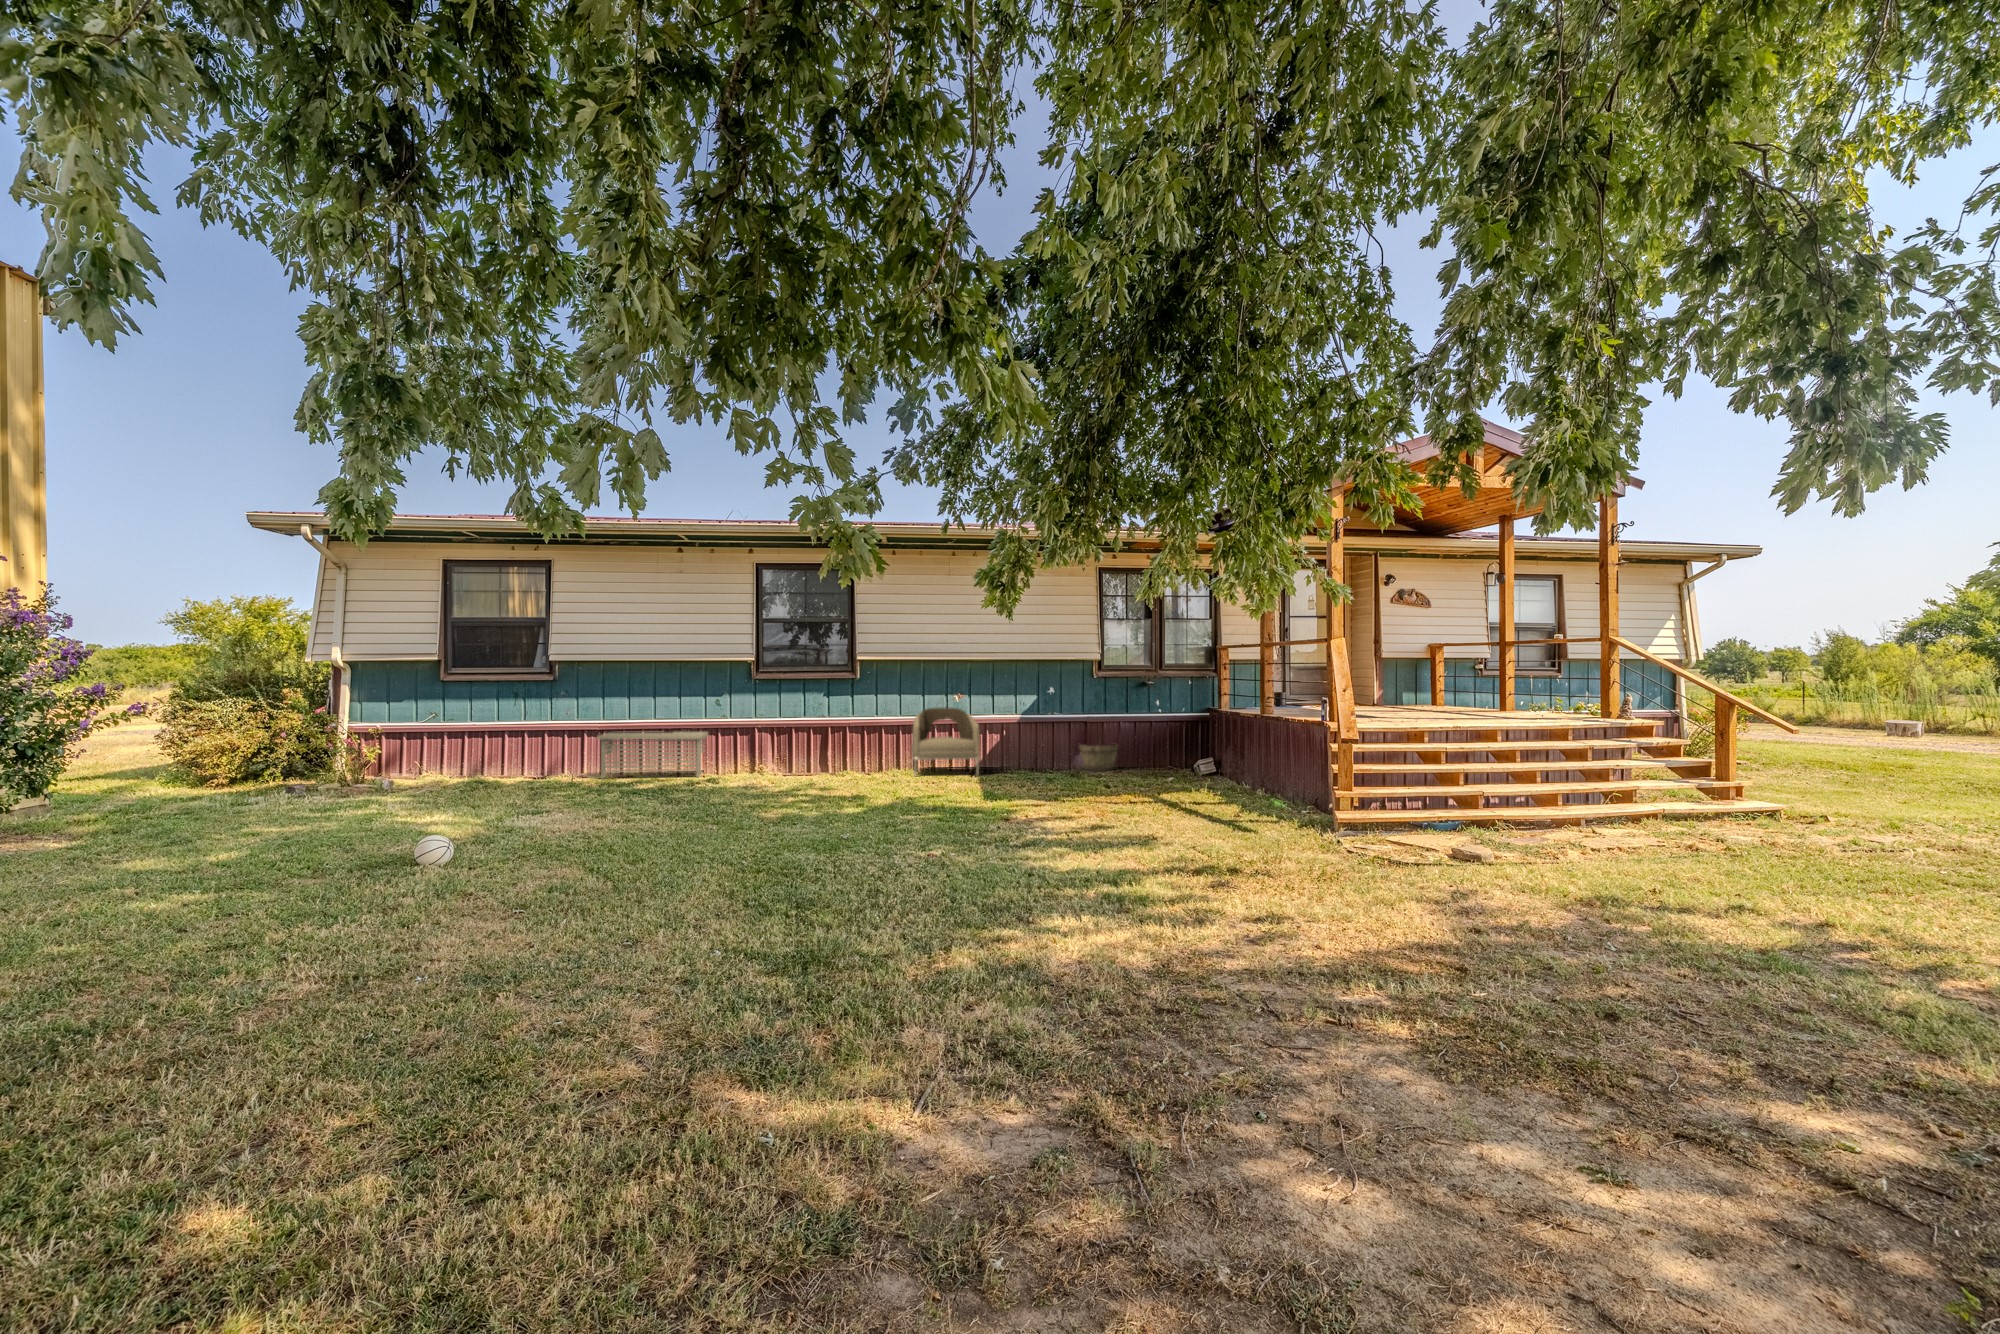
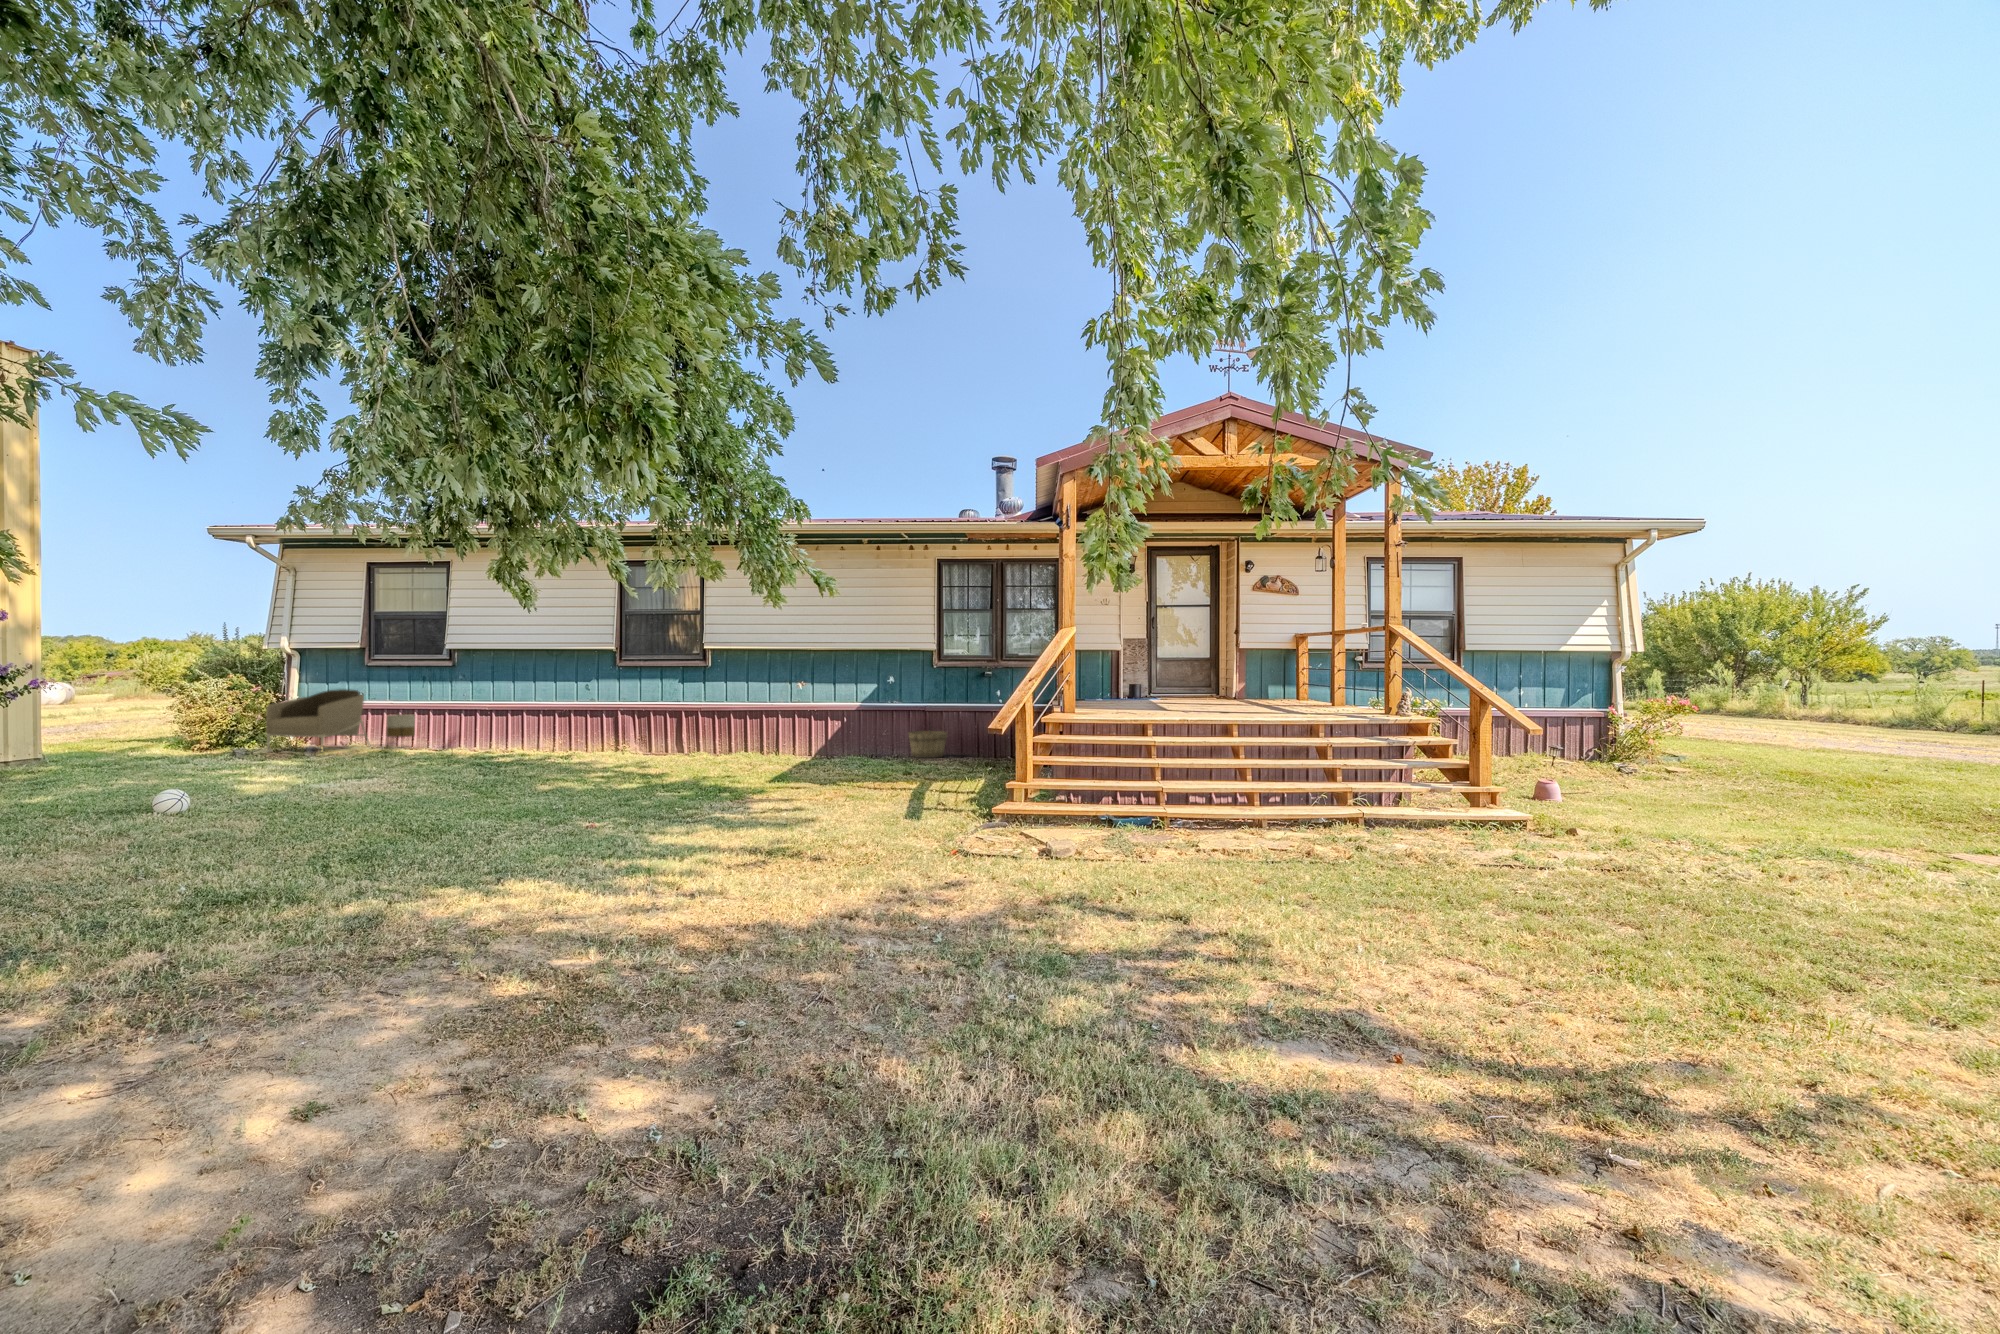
armchair: present [912,707,980,776] -> present [266,689,370,752]
storage bench: present [597,731,710,779] -> none [470,711,581,753]
planter: none [476,737,509,778] -> present [386,714,415,739]

